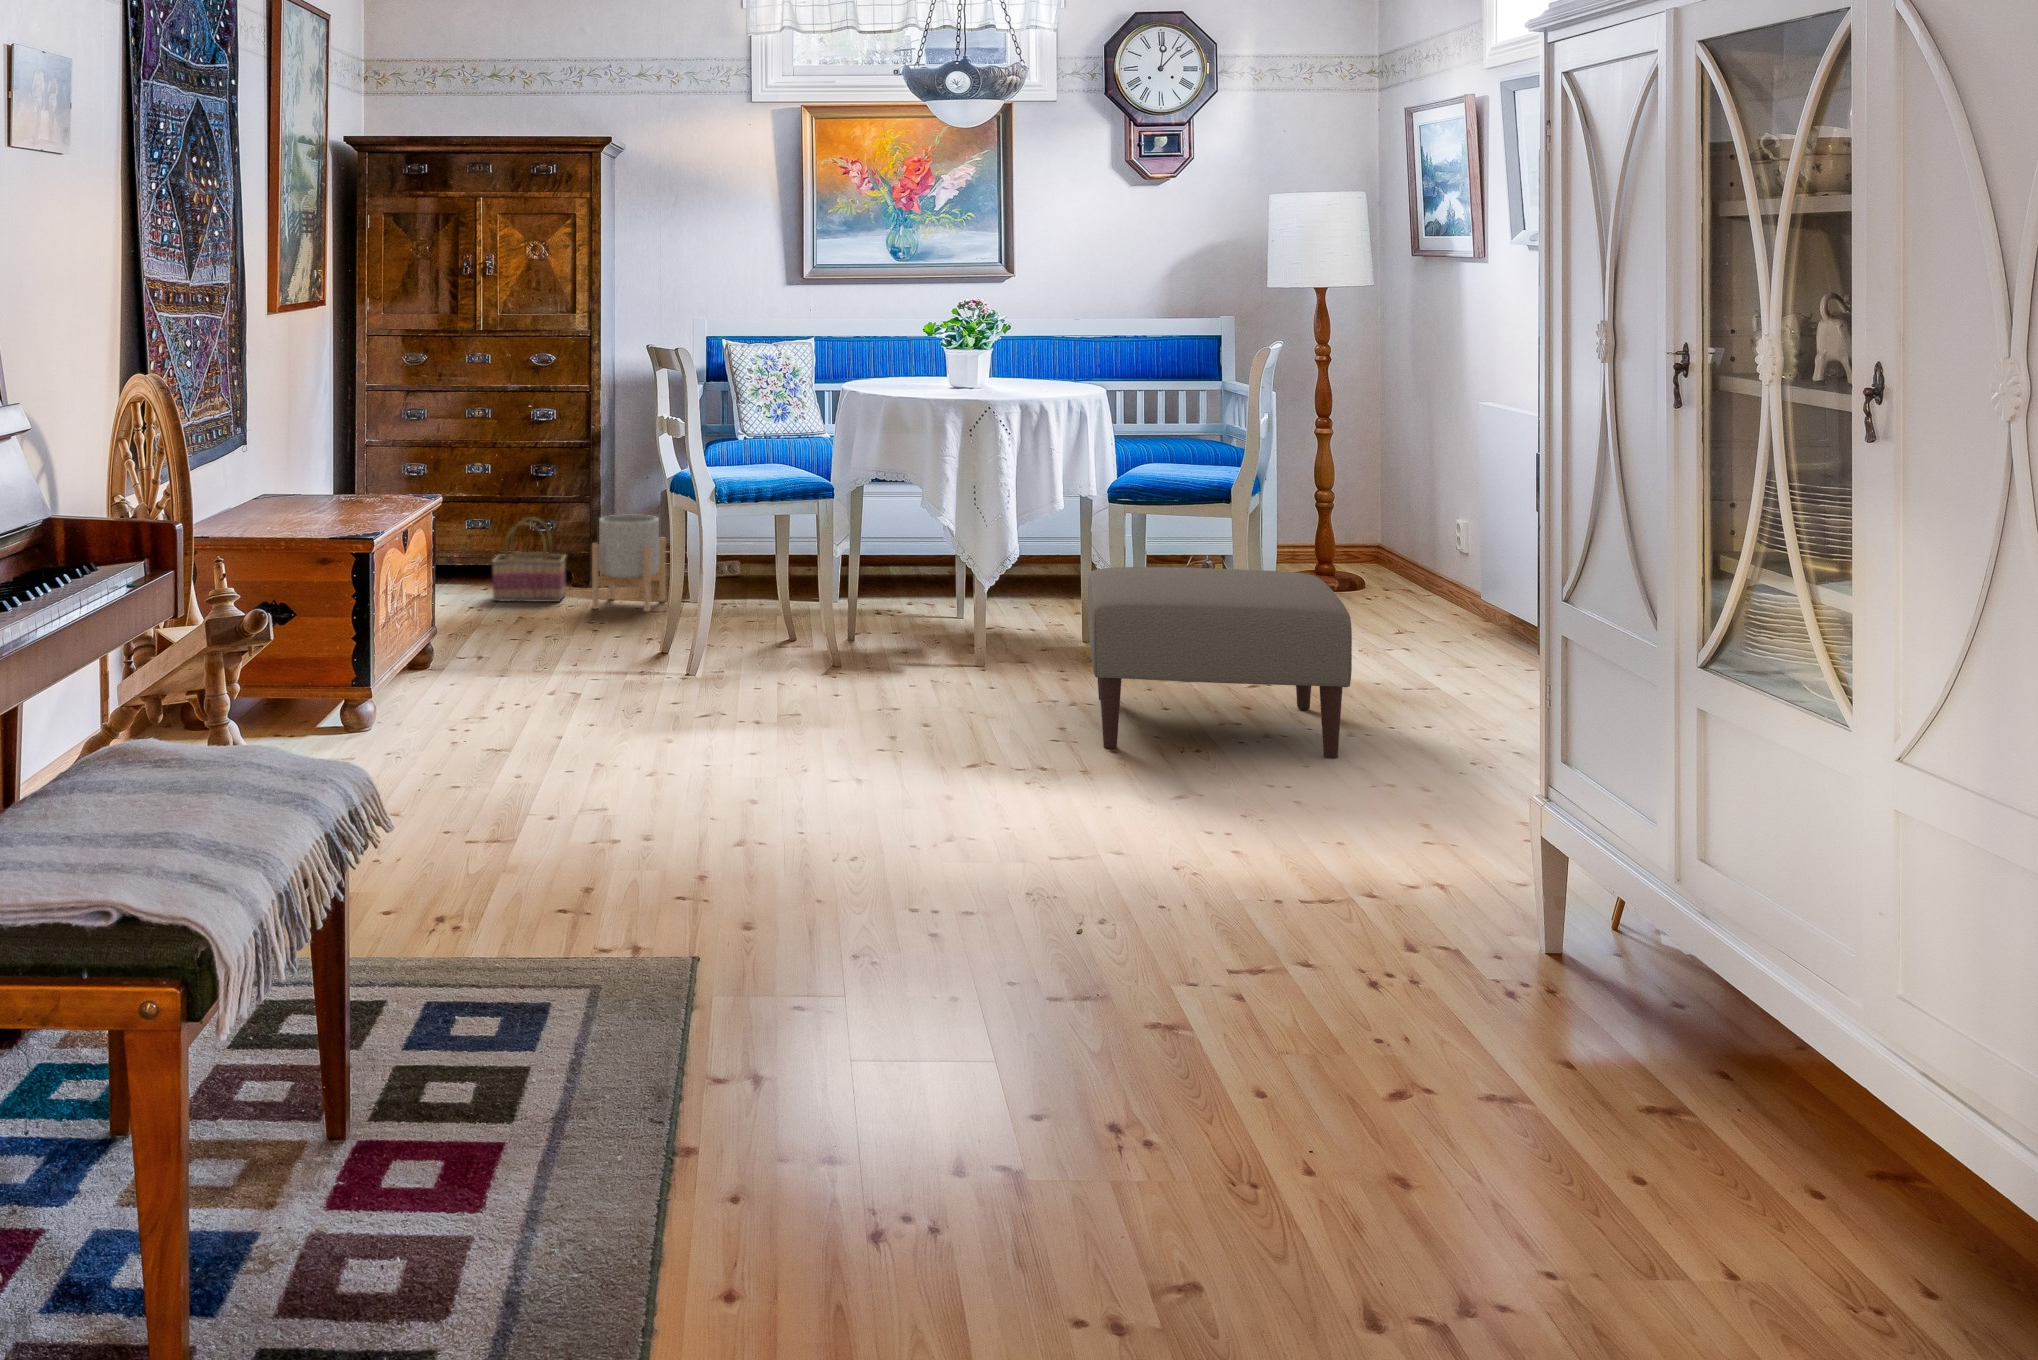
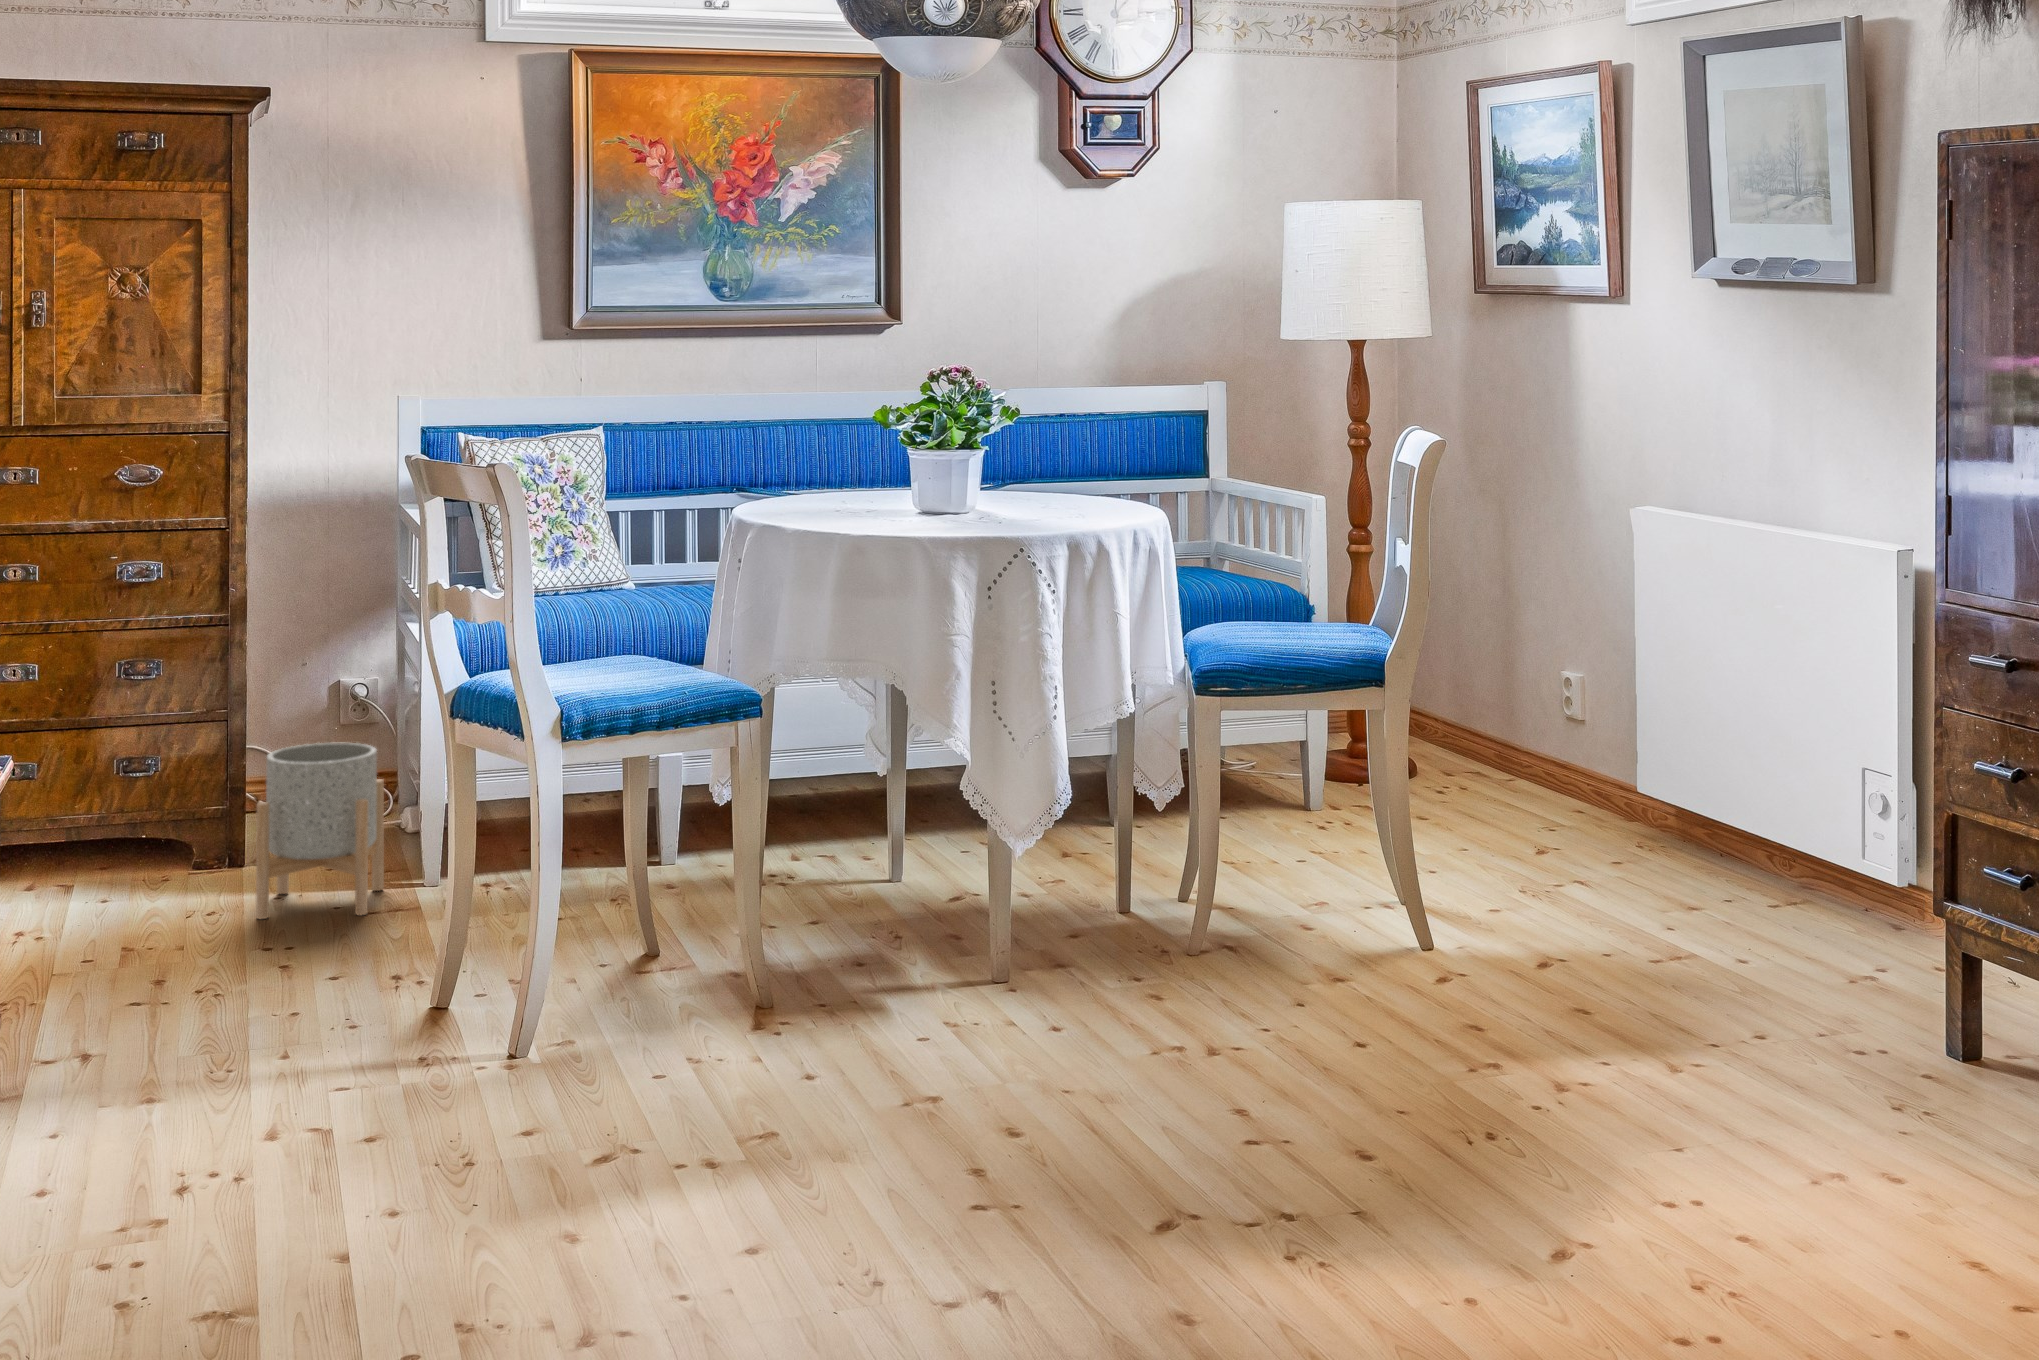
basket: present [492,517,566,602] -> none [54,759,195,919]
ottoman: present [1088,567,1352,758] -> none [1226,796,1727,1141]

